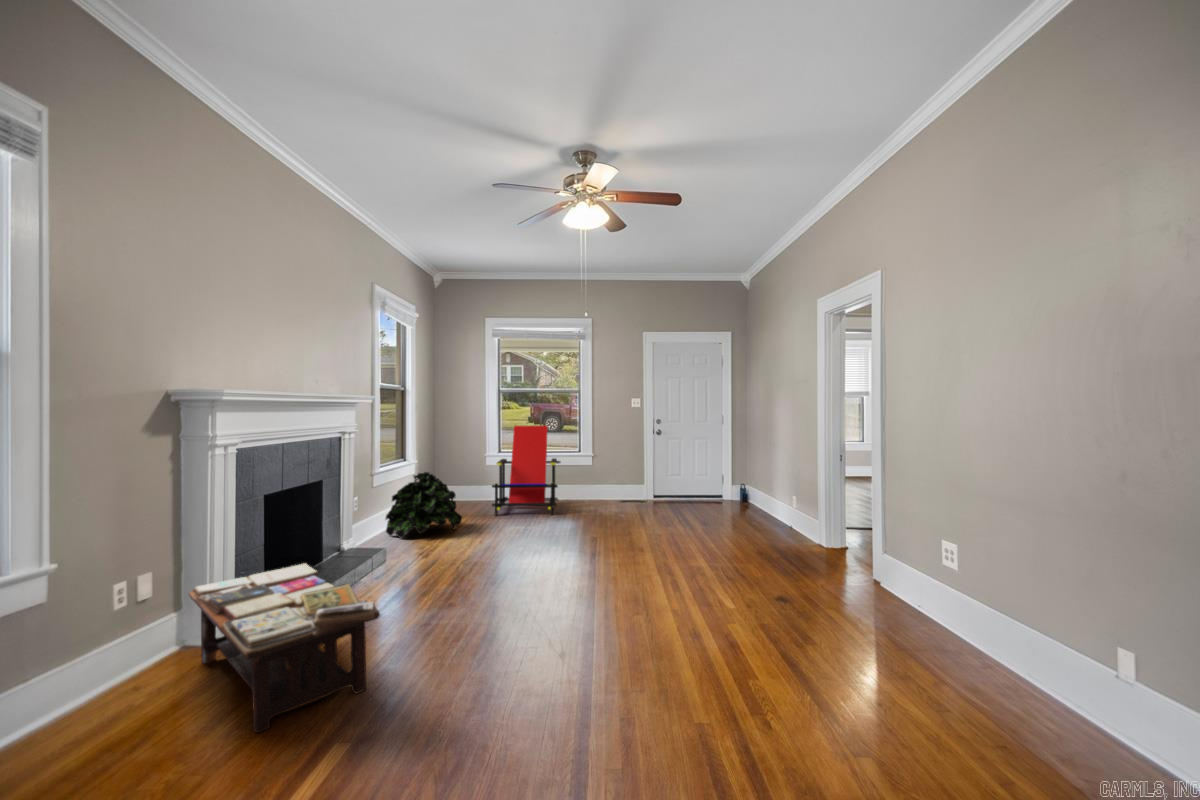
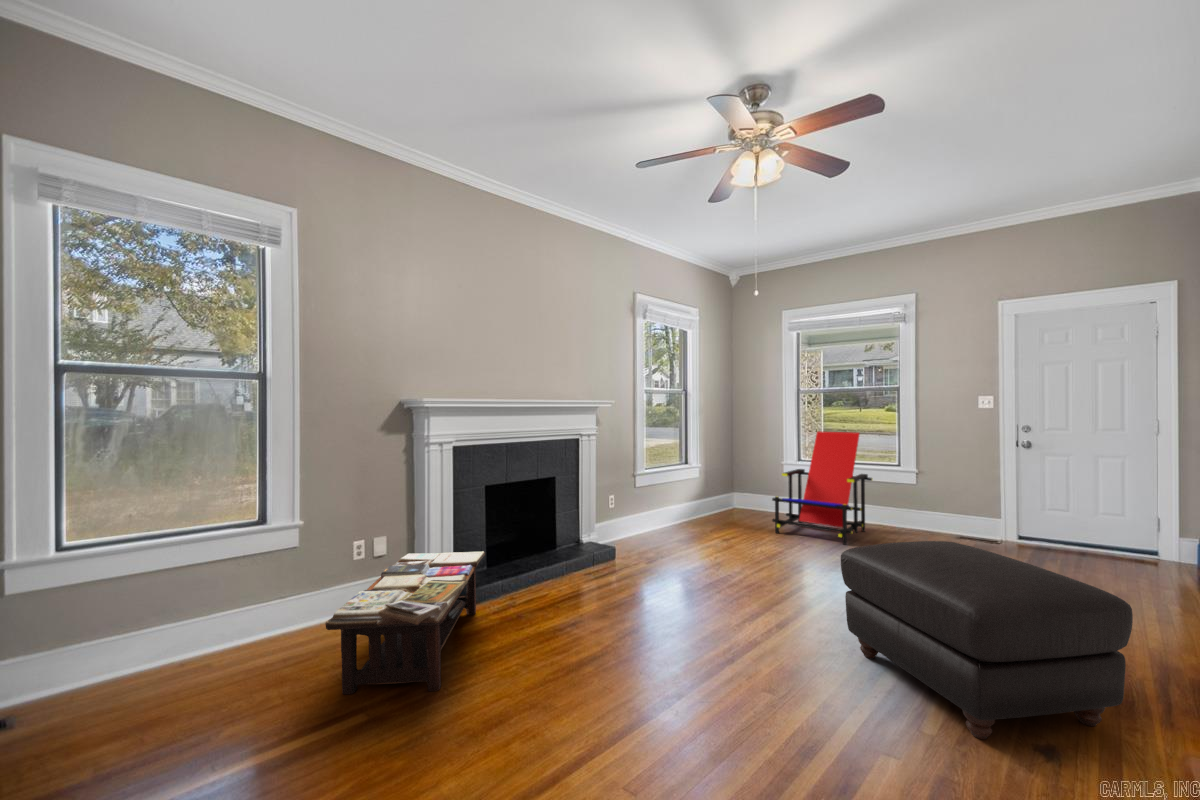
potted plant: present [386,472,462,538] -> none [648,476,723,543]
ottoman: none [617,489,754,588] -> present [841,541,1133,739]

